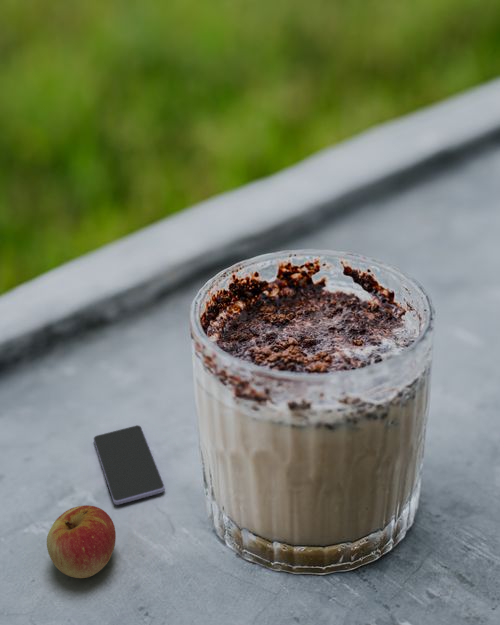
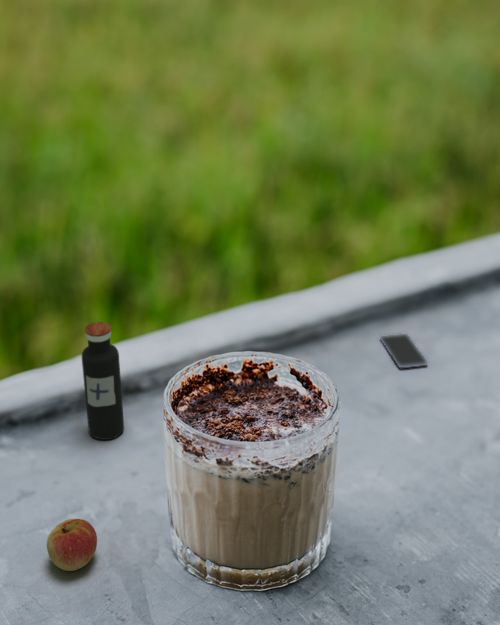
water bottle: none [48,235,112,391] -> present [82,322,124,440]
smartphone: present [94,425,165,505] -> present [381,334,427,368]

